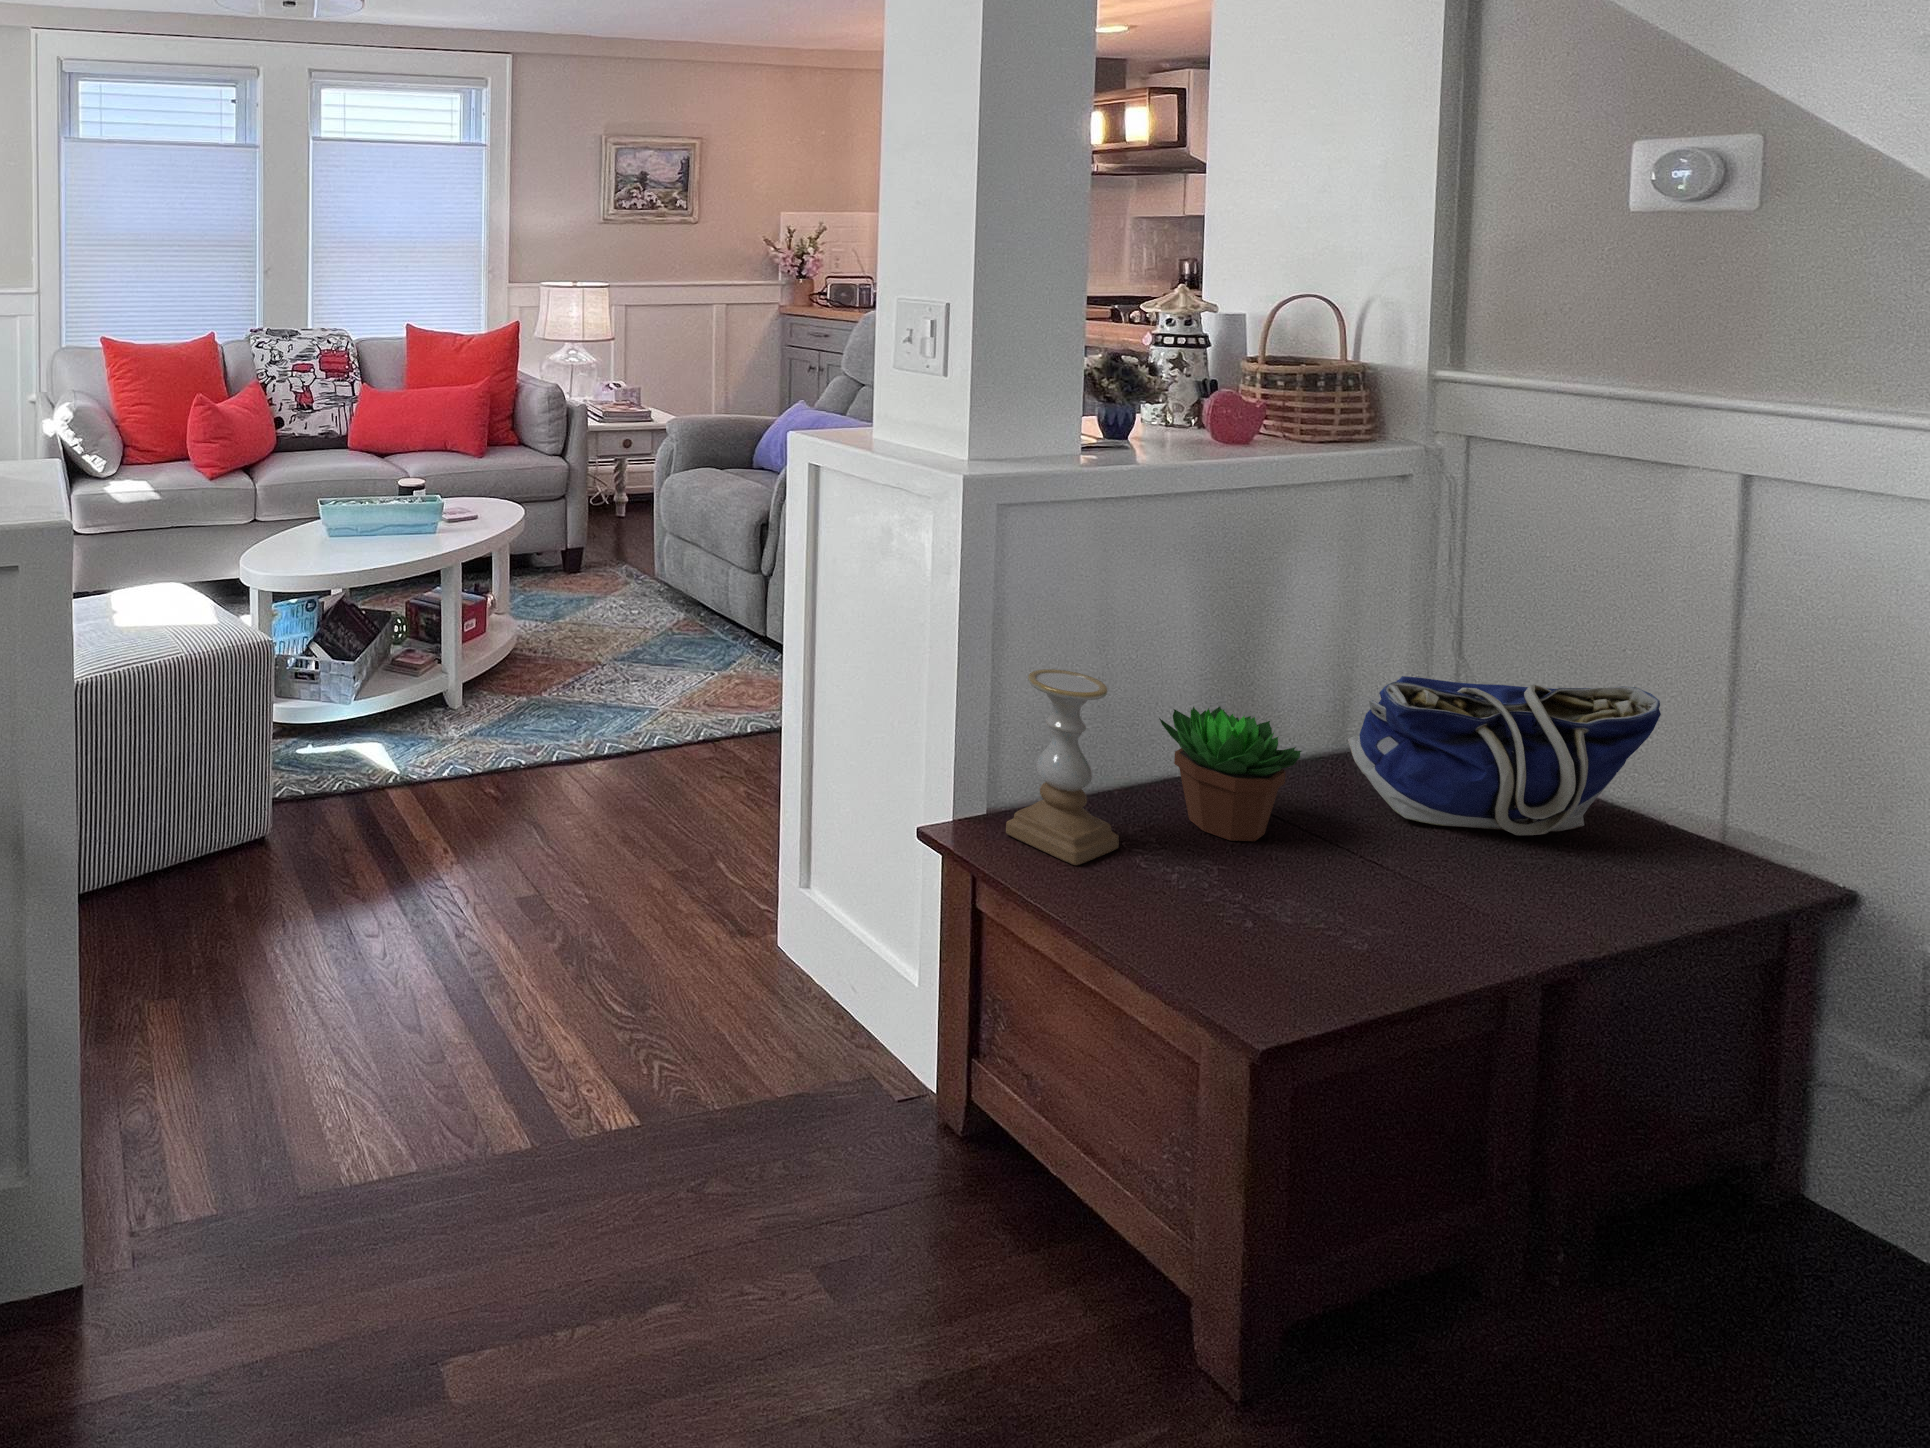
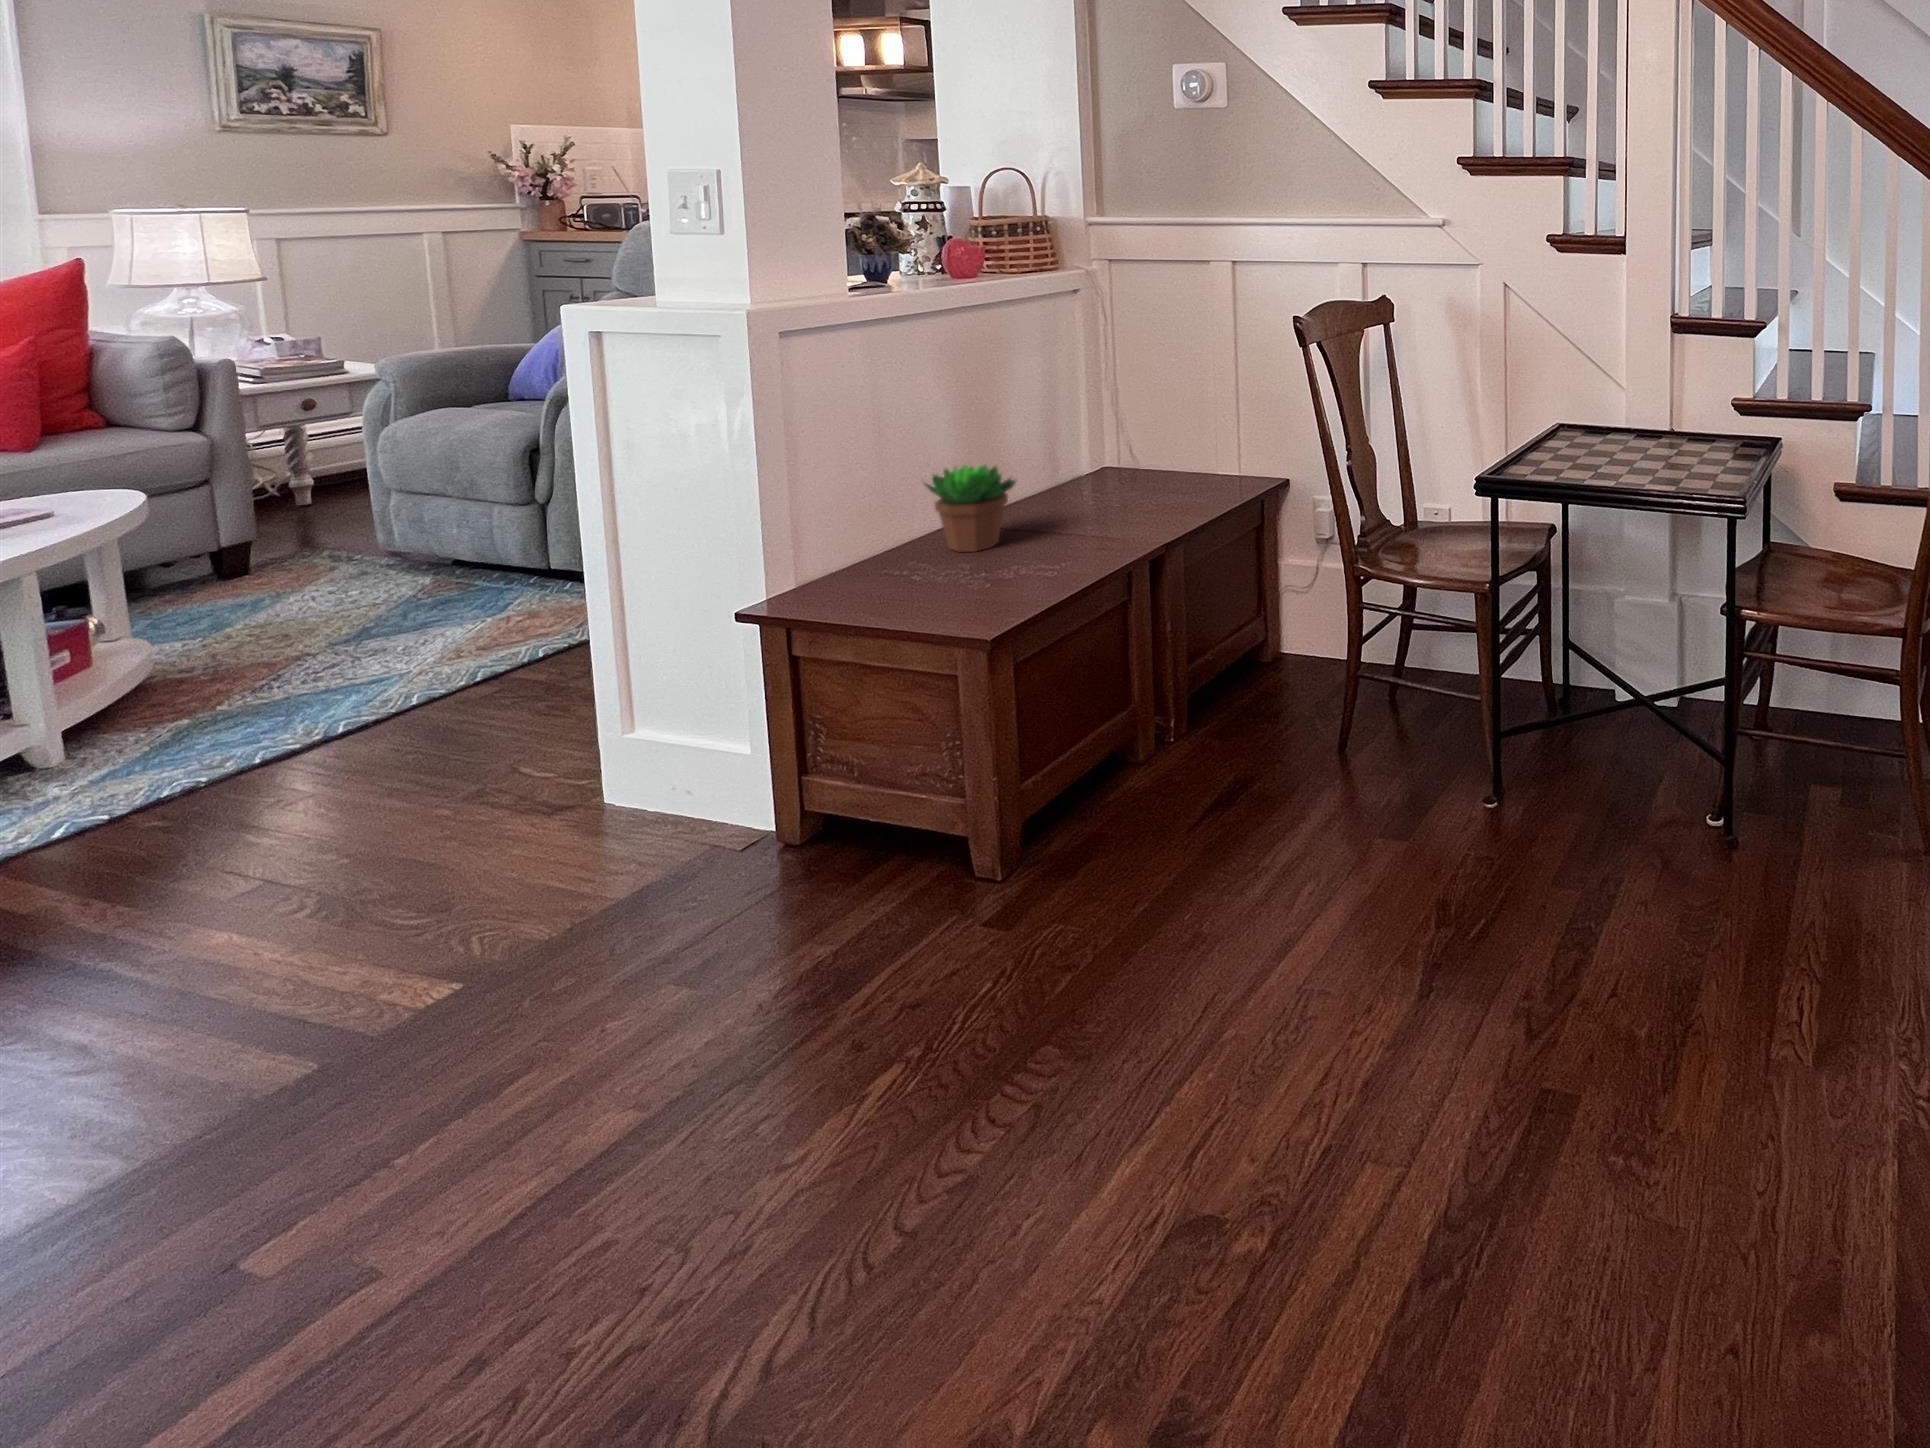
candle holder: present [1006,669,1119,865] -> none [808,455,897,596]
tote bag: present [1348,676,1661,835] -> none [1050,396,1205,509]

